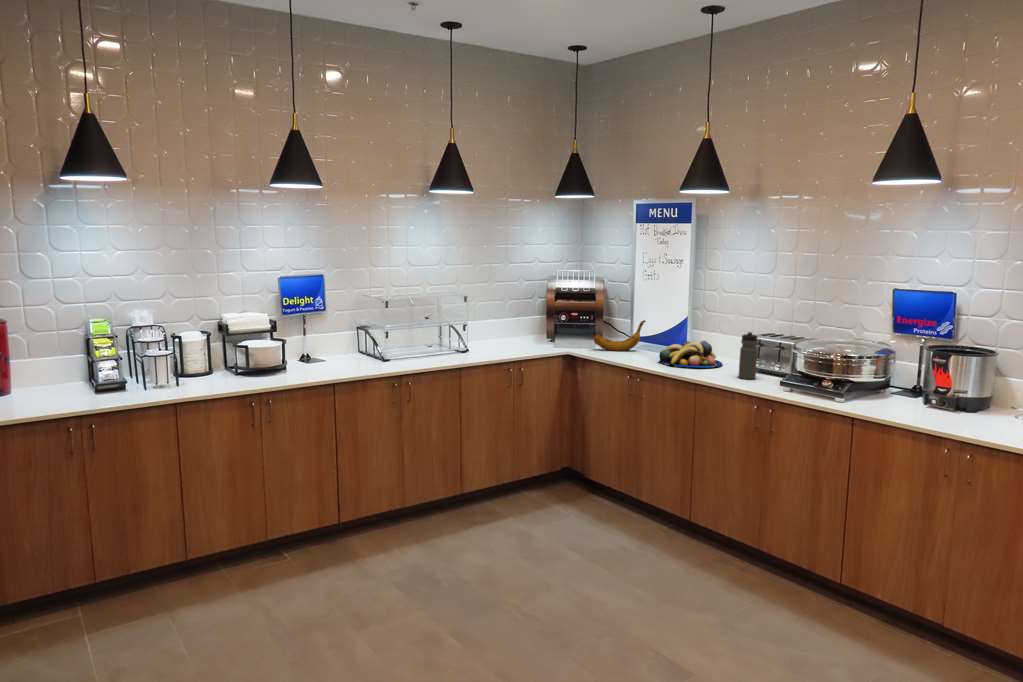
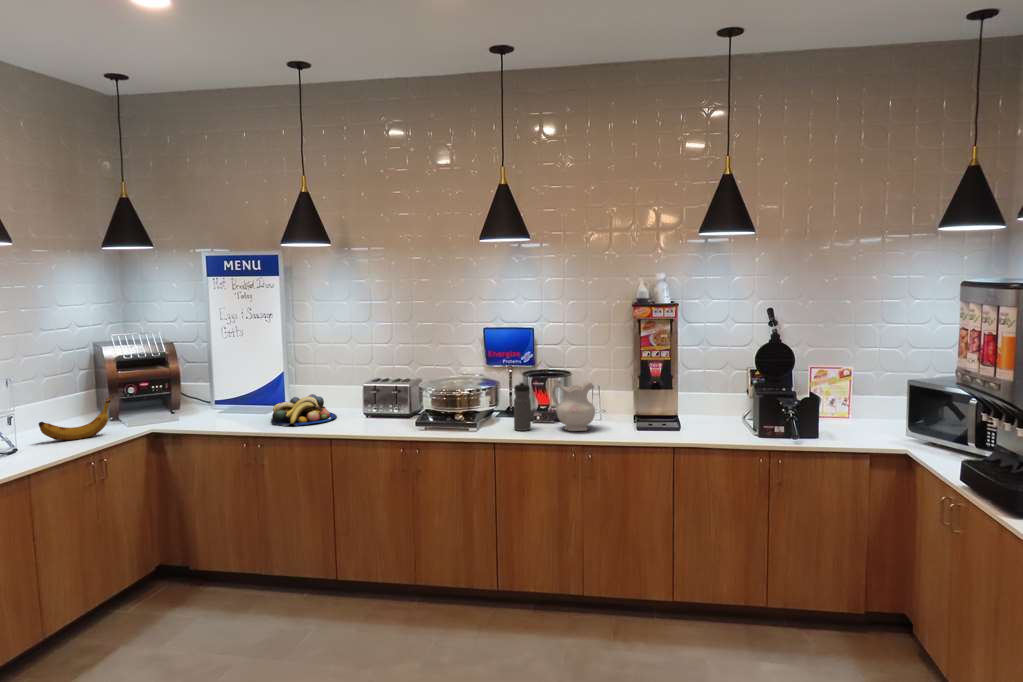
banana: present [593,320,646,351] -> present [39,396,113,440]
water bottle: present [739,332,758,379] -> present [514,382,531,431]
ceramic pitcher: none [943,357,1006,426] -> present [551,381,595,431]

